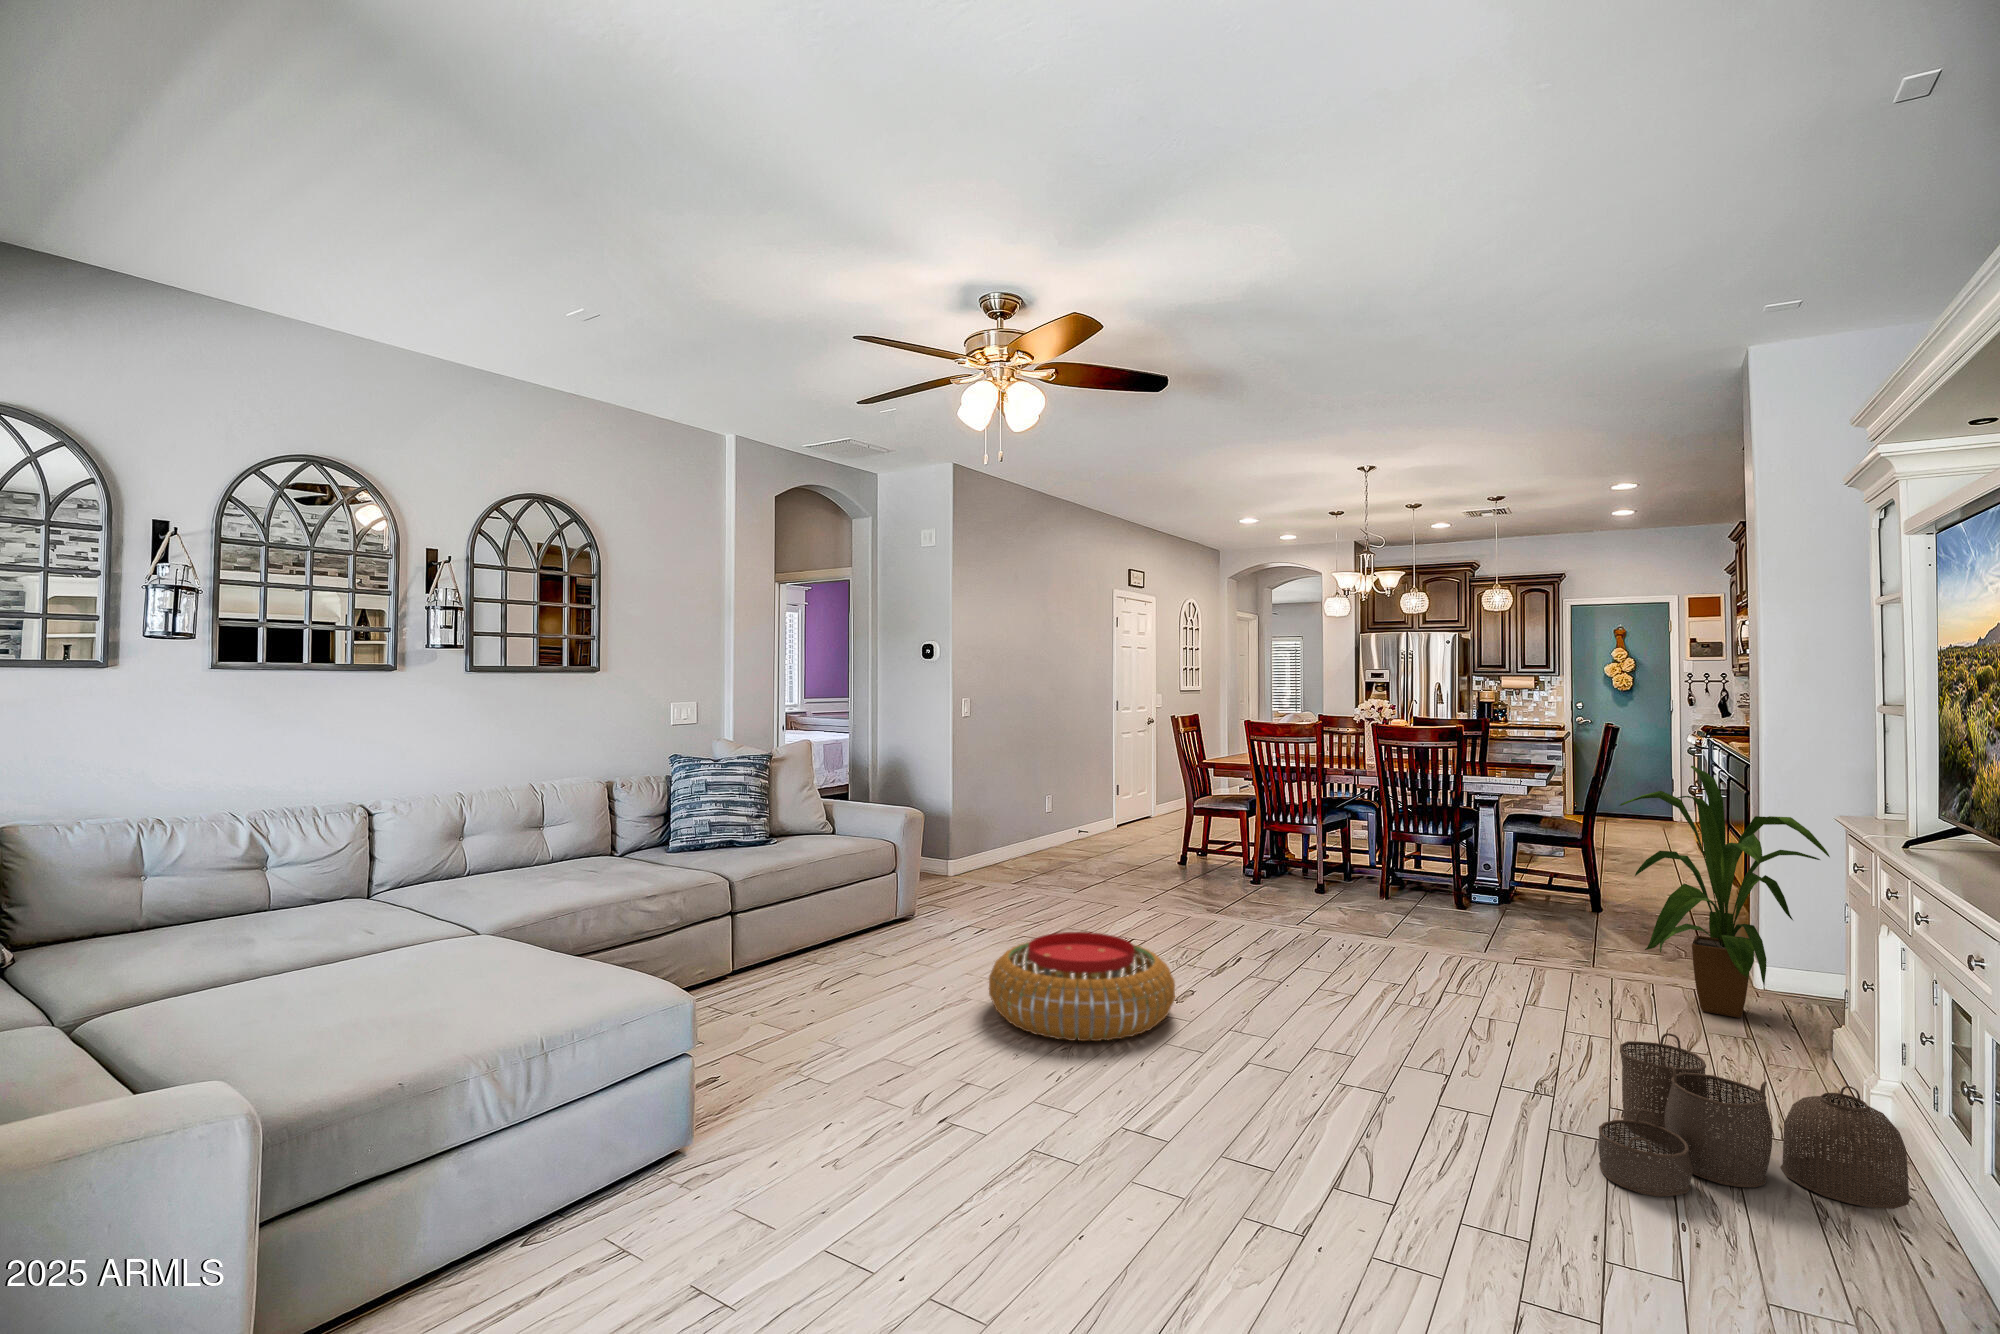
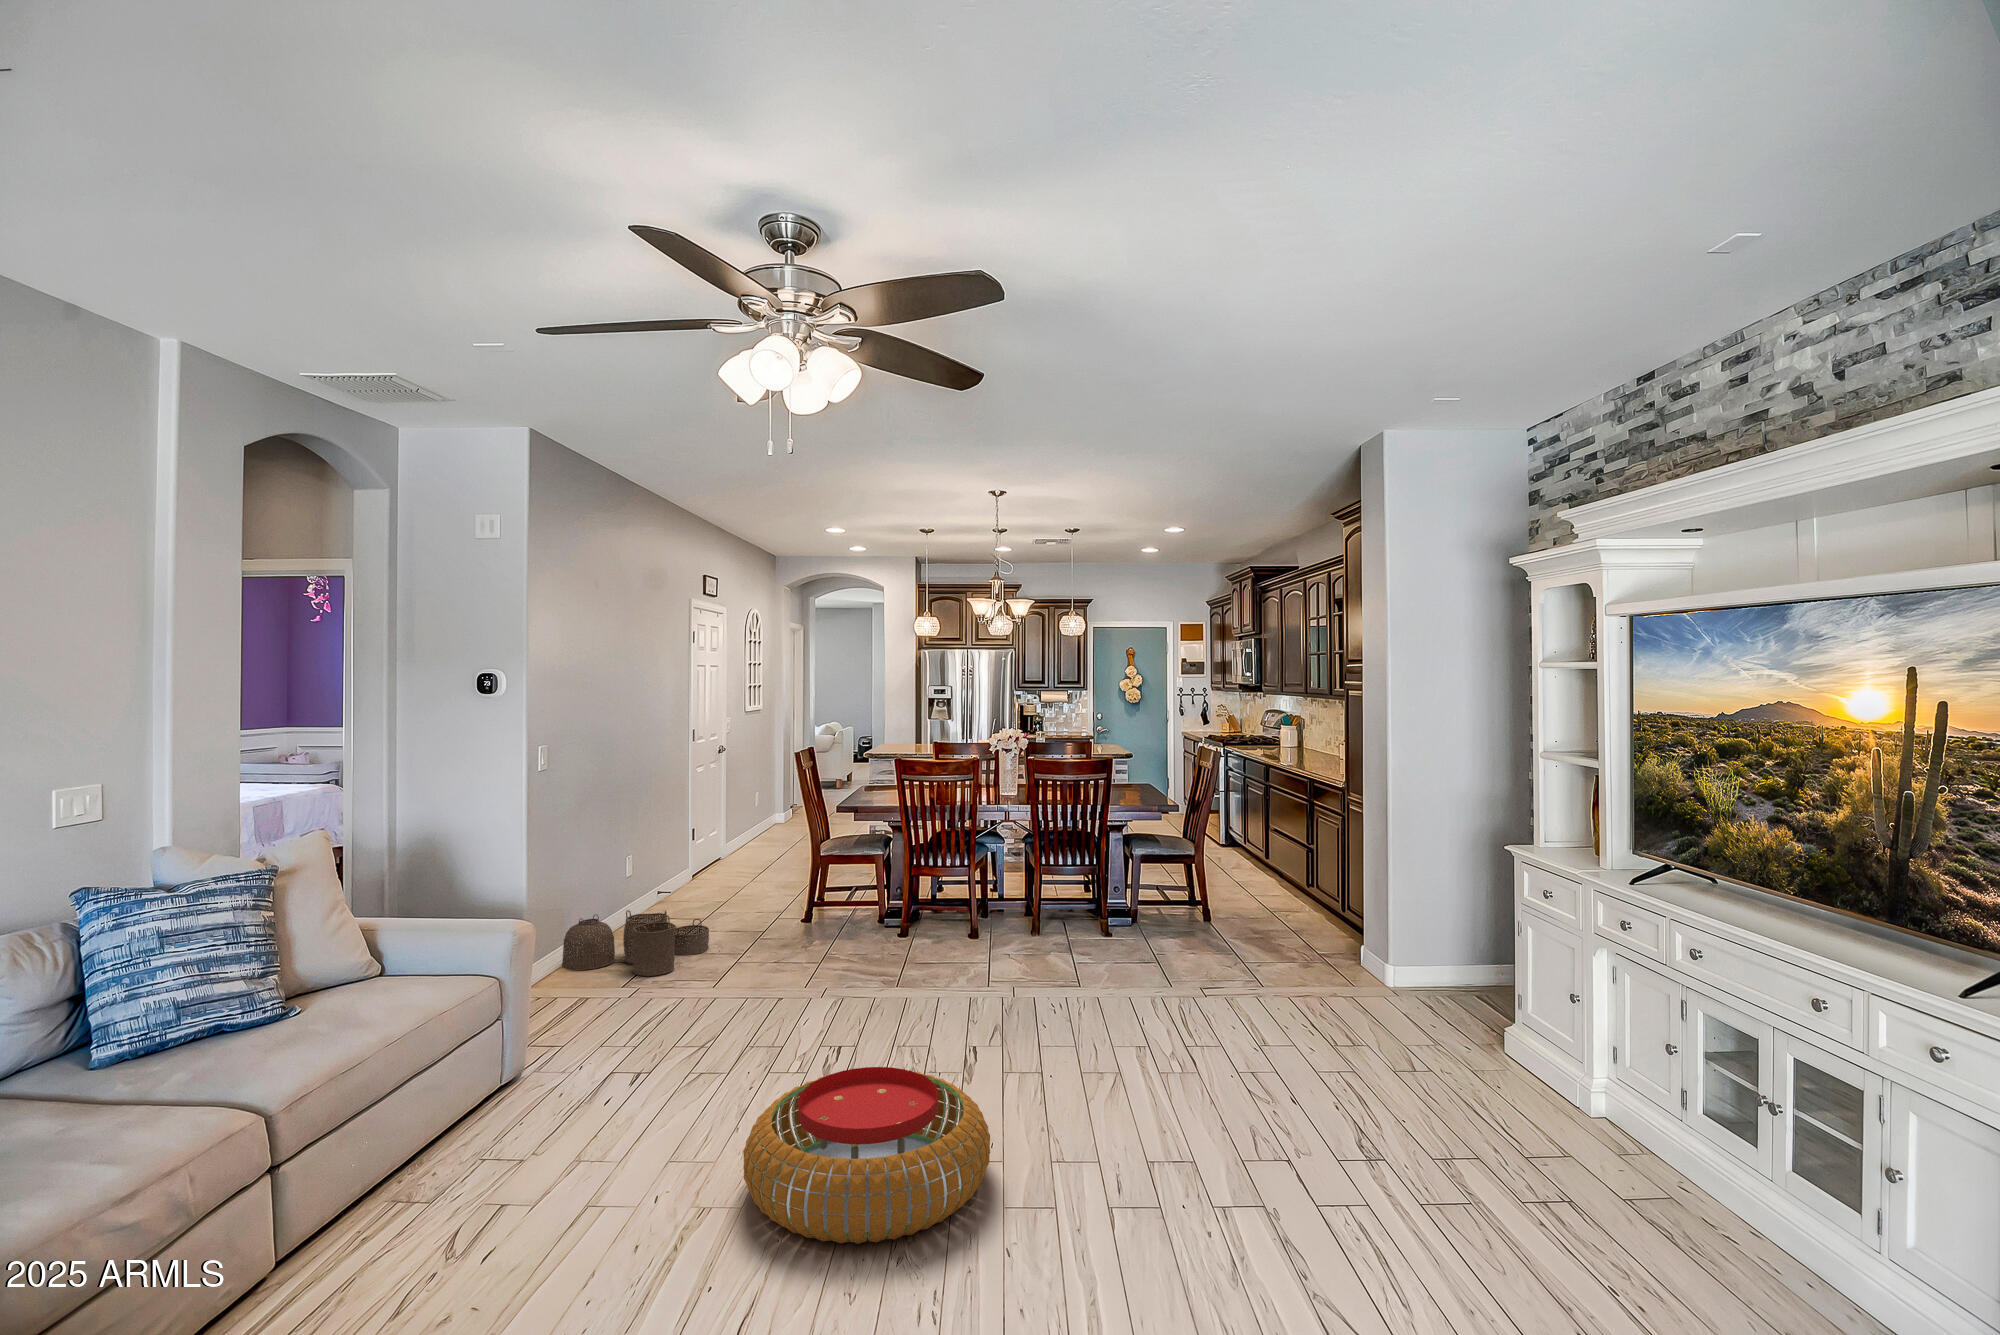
house plant: present [1620,766,1830,1018] -> none [1305,794,1478,1018]
woven basket: present [1598,1033,1910,1209] -> present [562,910,709,976]

